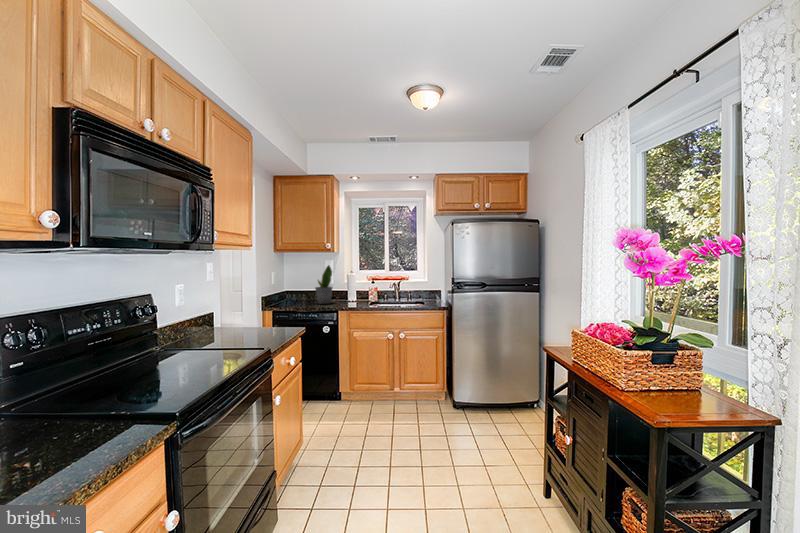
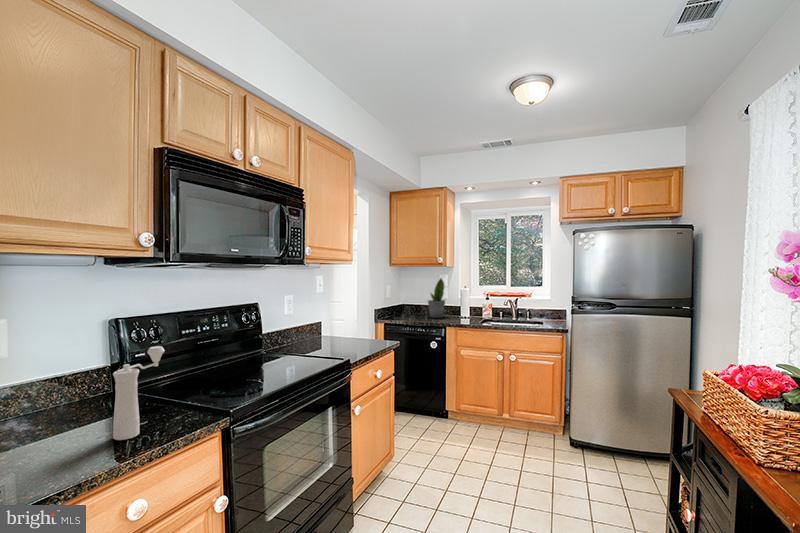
pepper mill: none [34,351,91,472] -> present [113,346,165,440]

